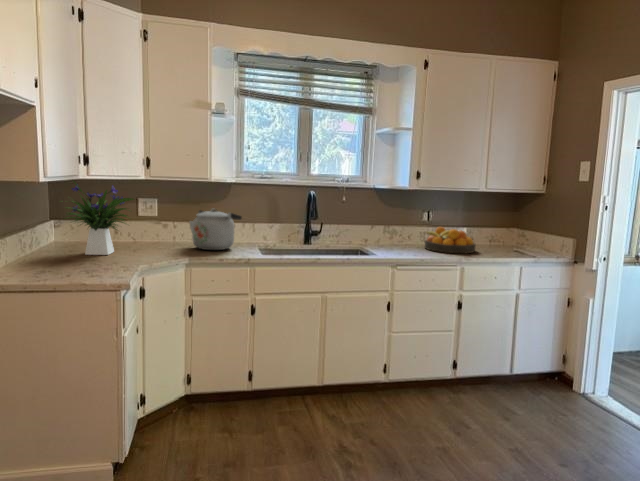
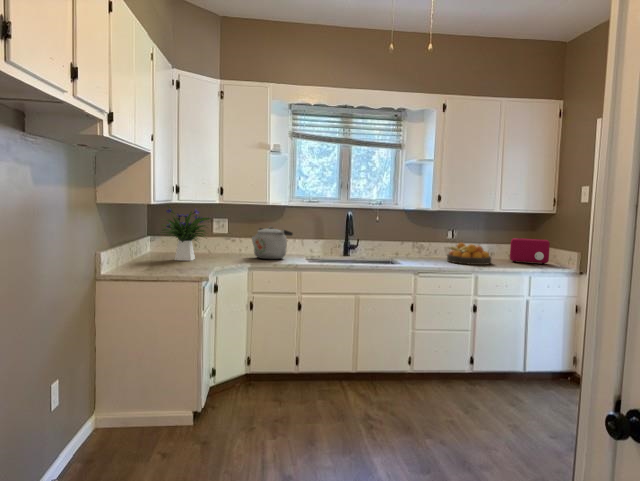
toaster: none [492,221,538,251] -> present [510,238,550,264]

